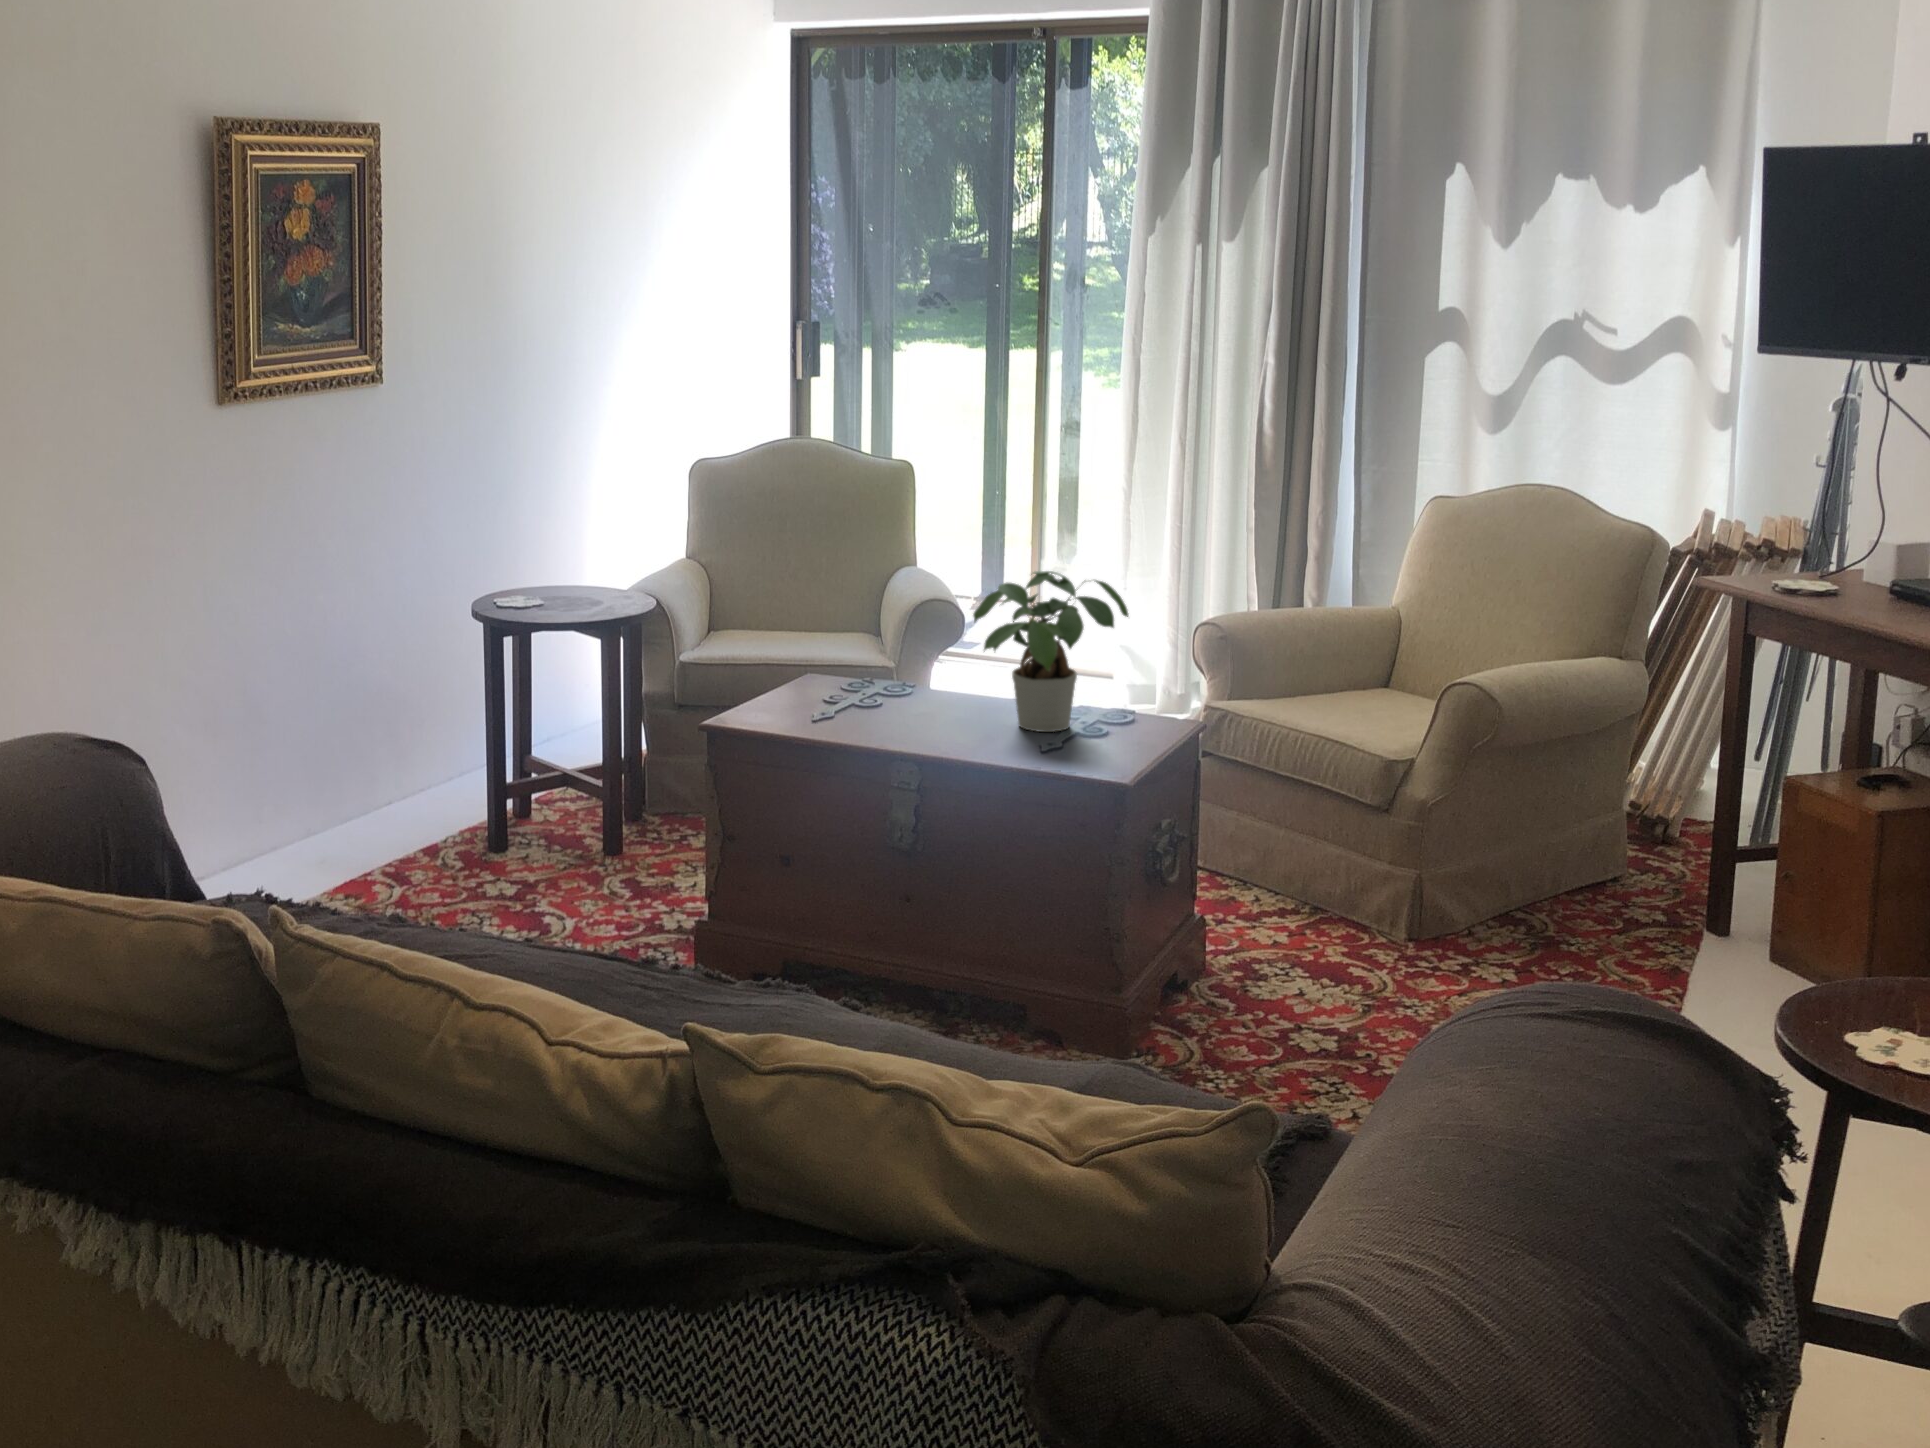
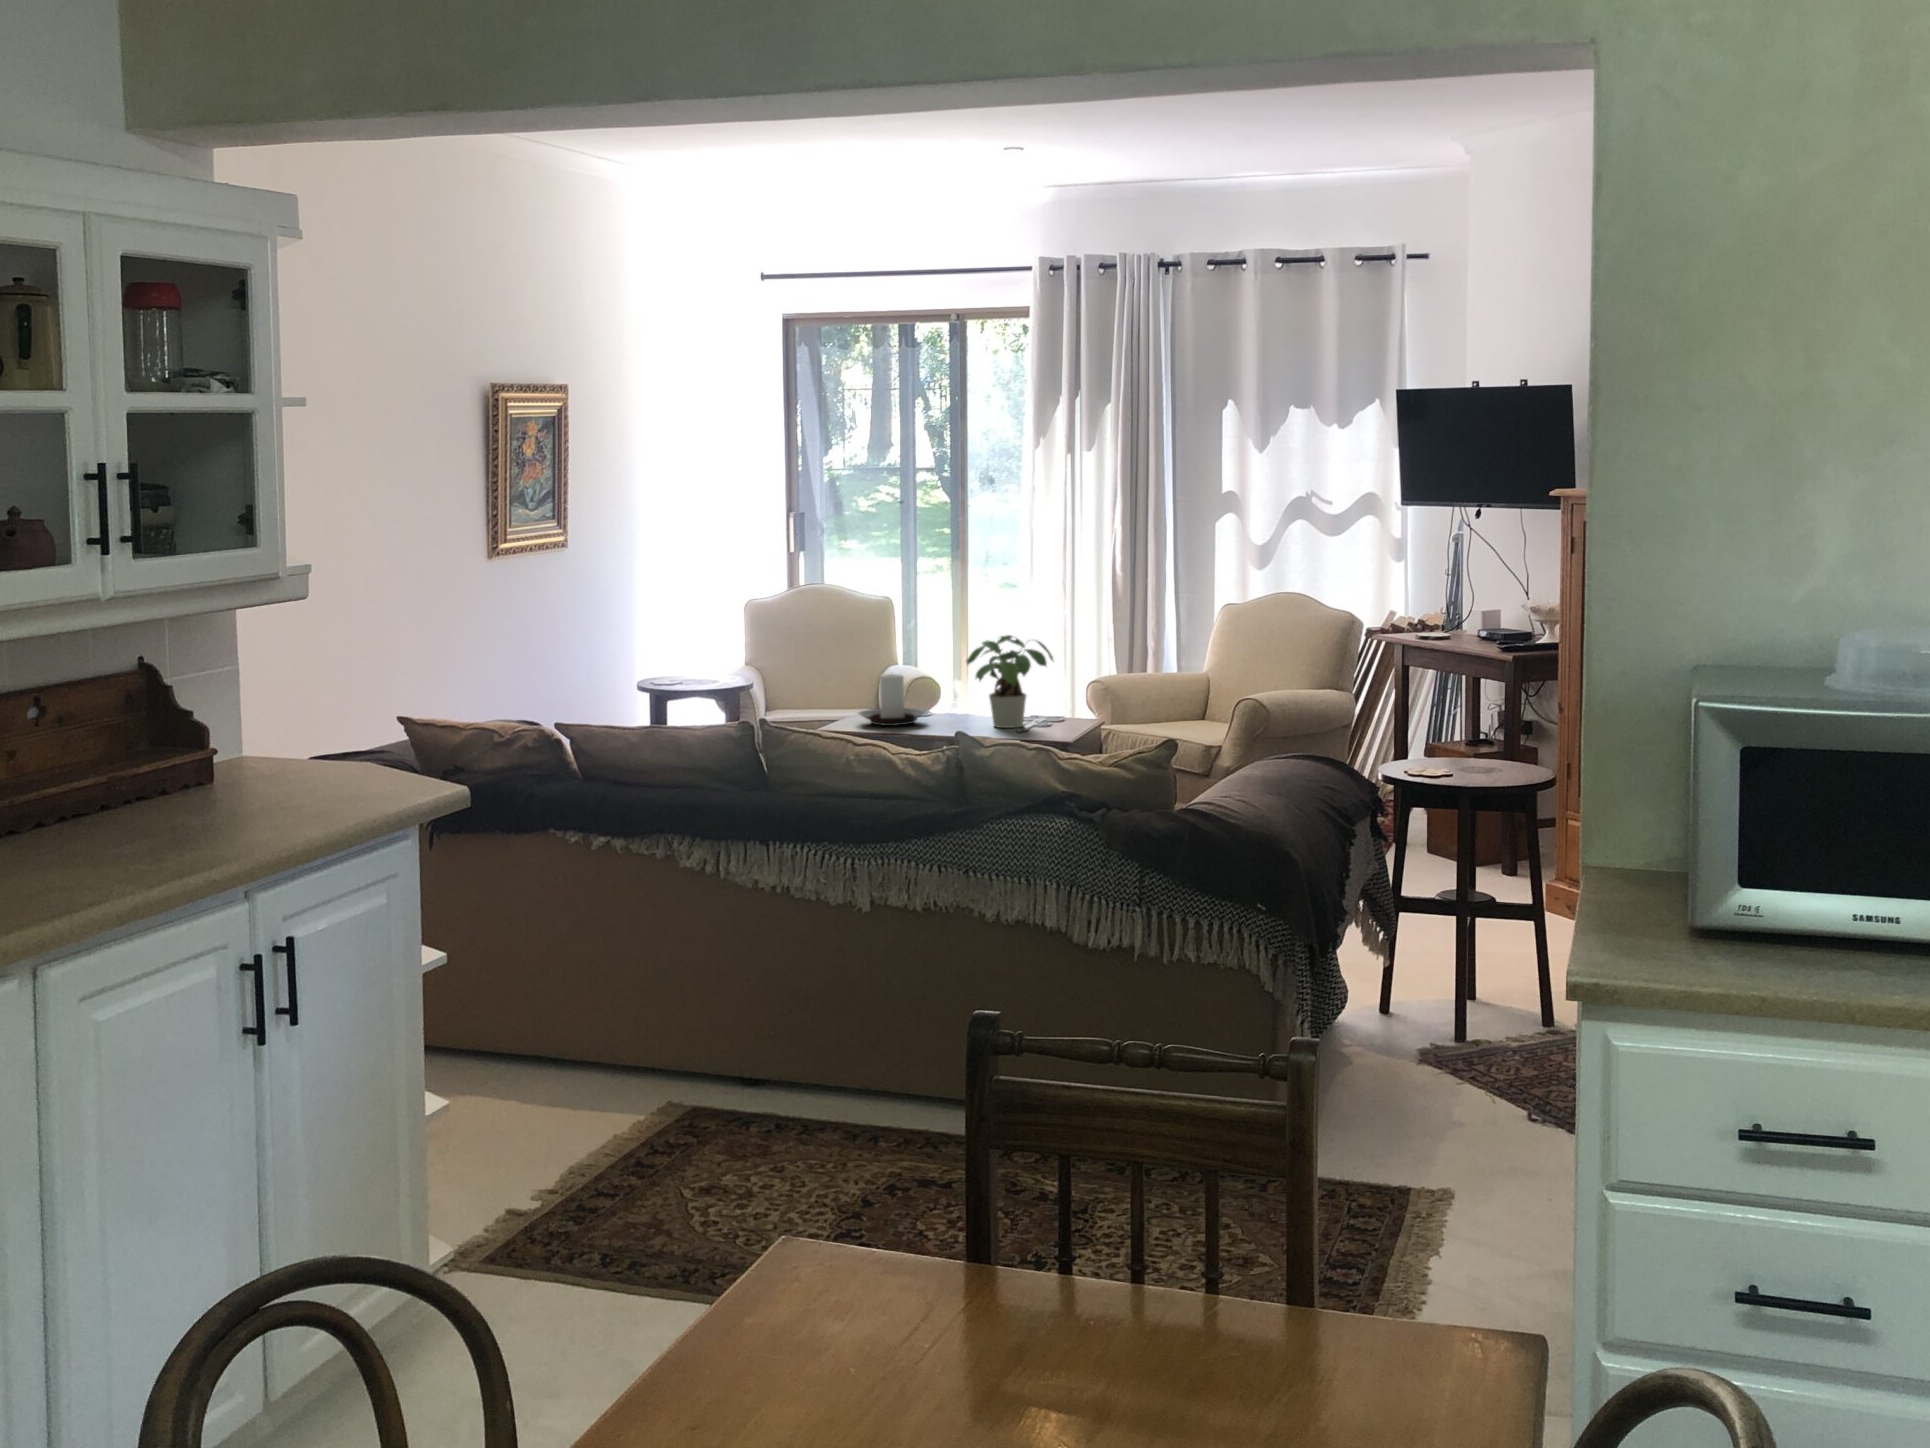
candle holder: none [794,621,910,714] -> present [859,674,926,726]

